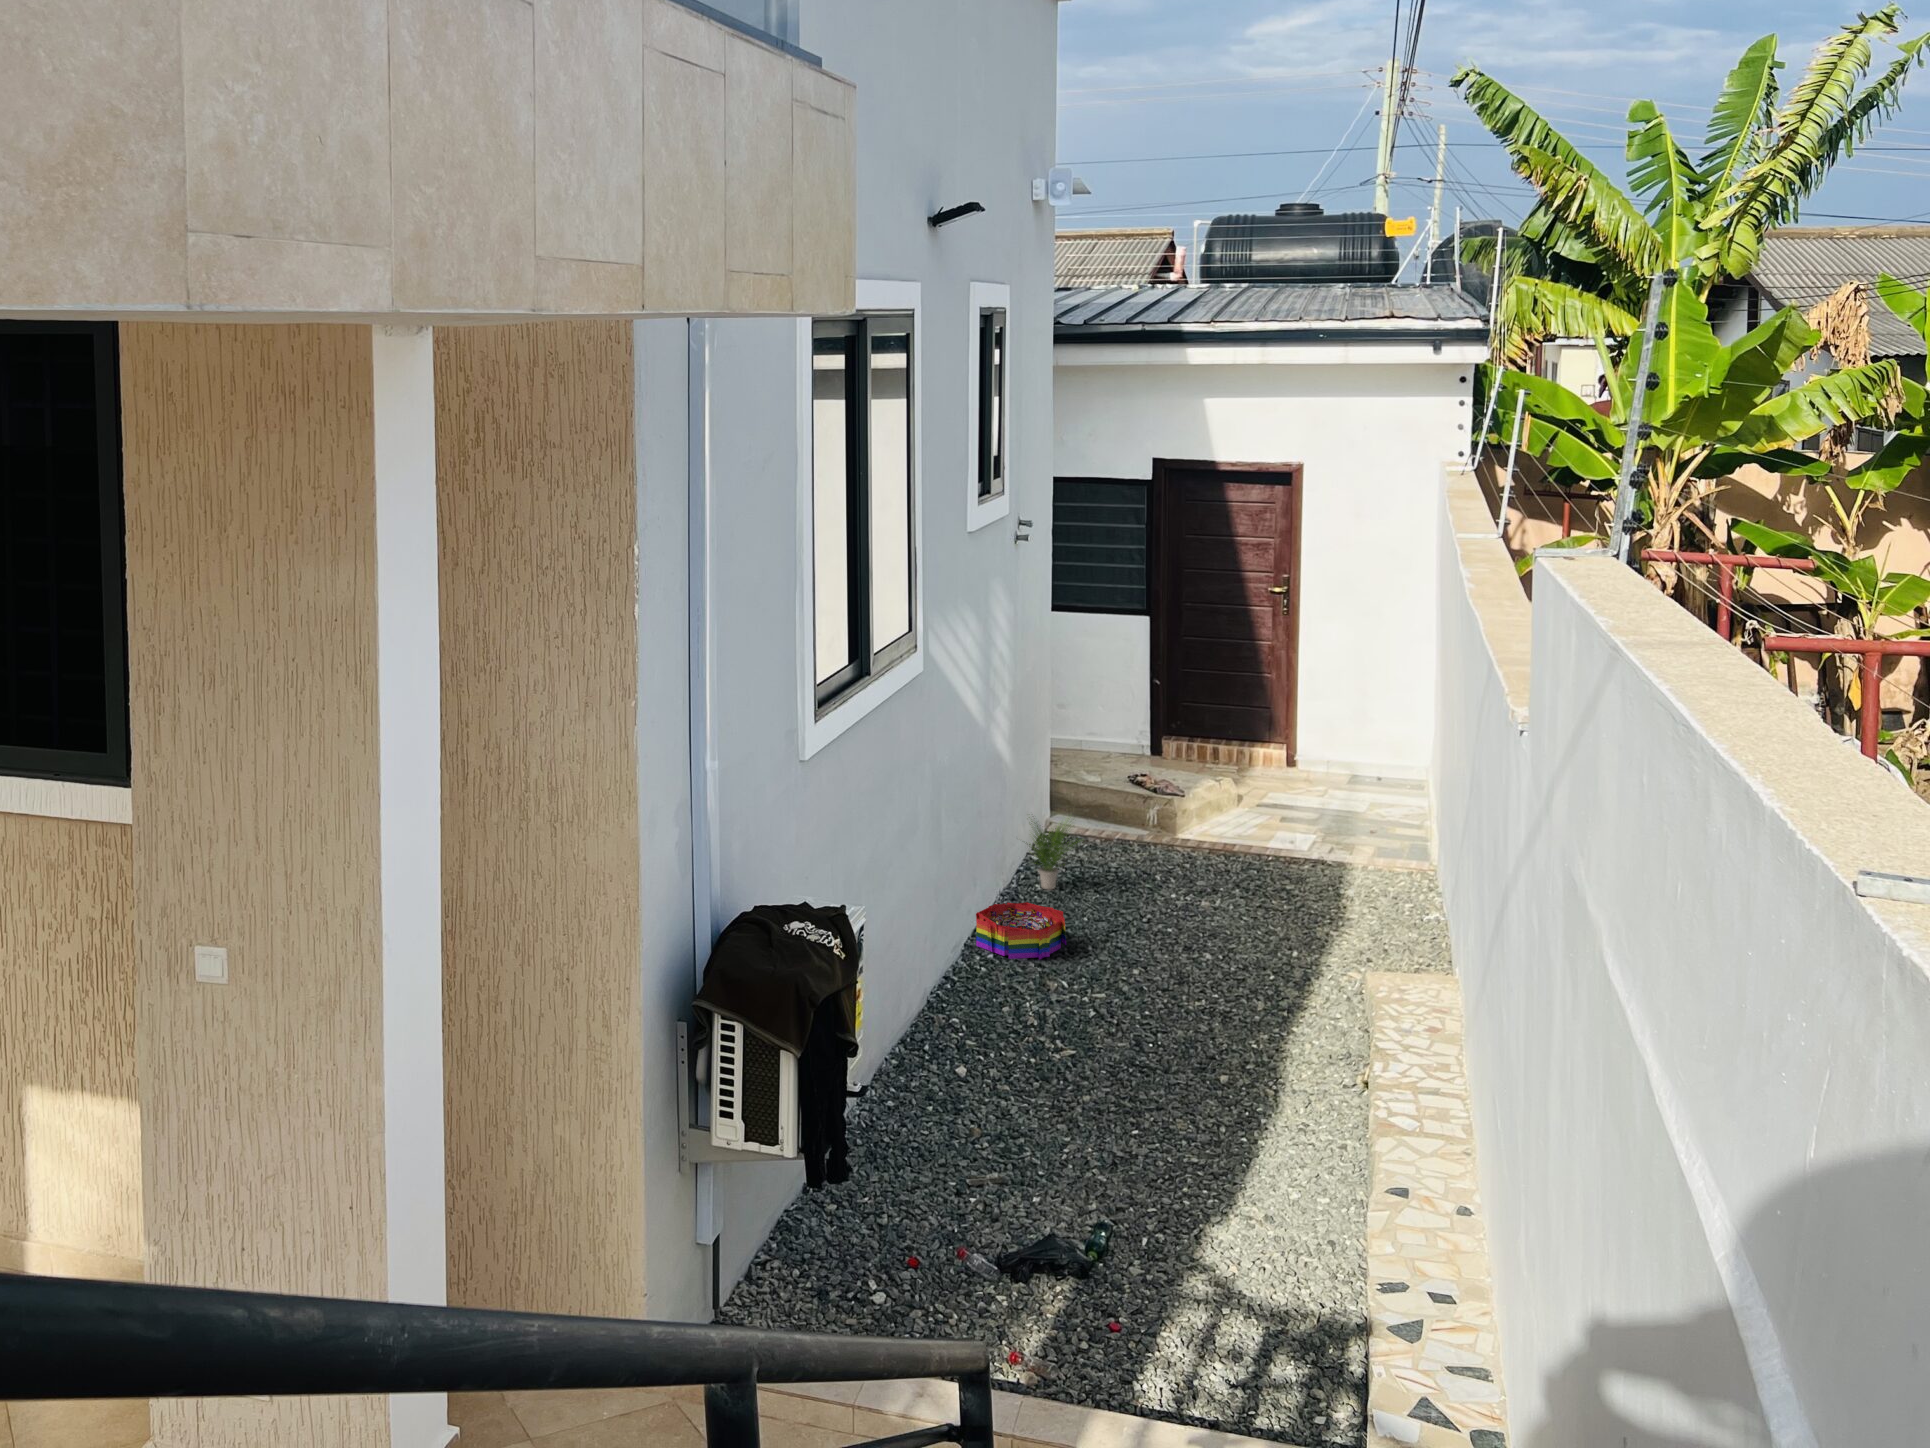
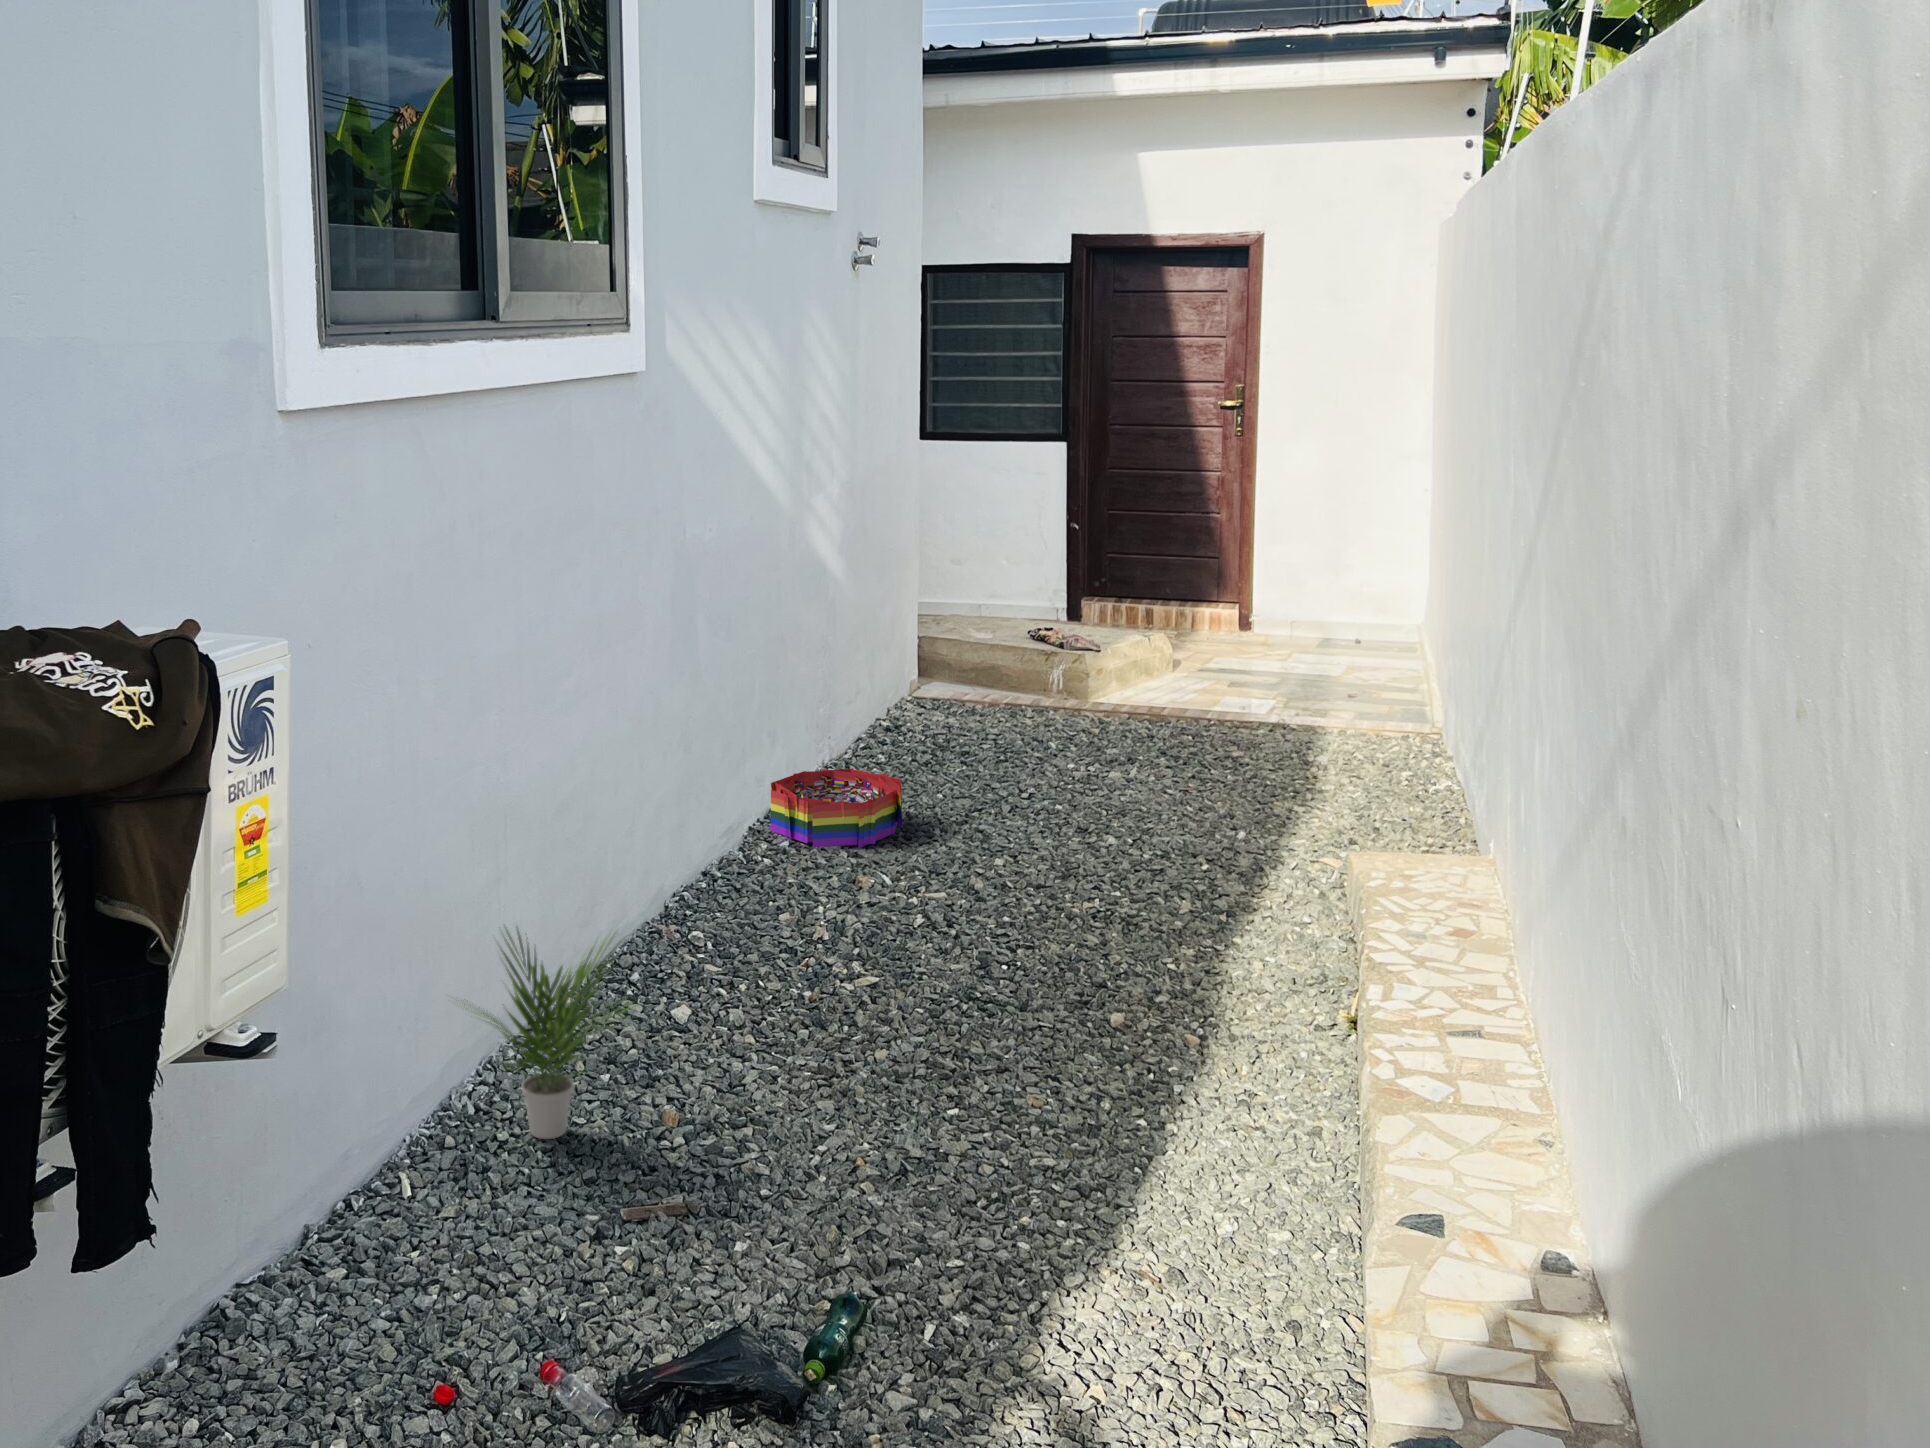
potted plant: present [1029,817,1075,890] -> present [464,931,624,1139]

